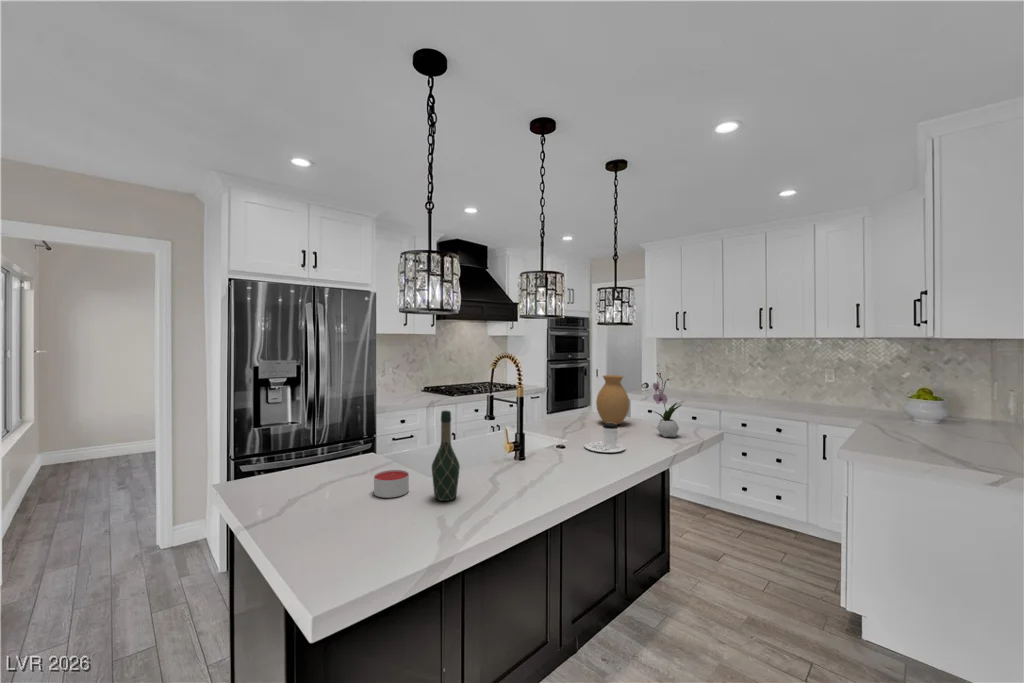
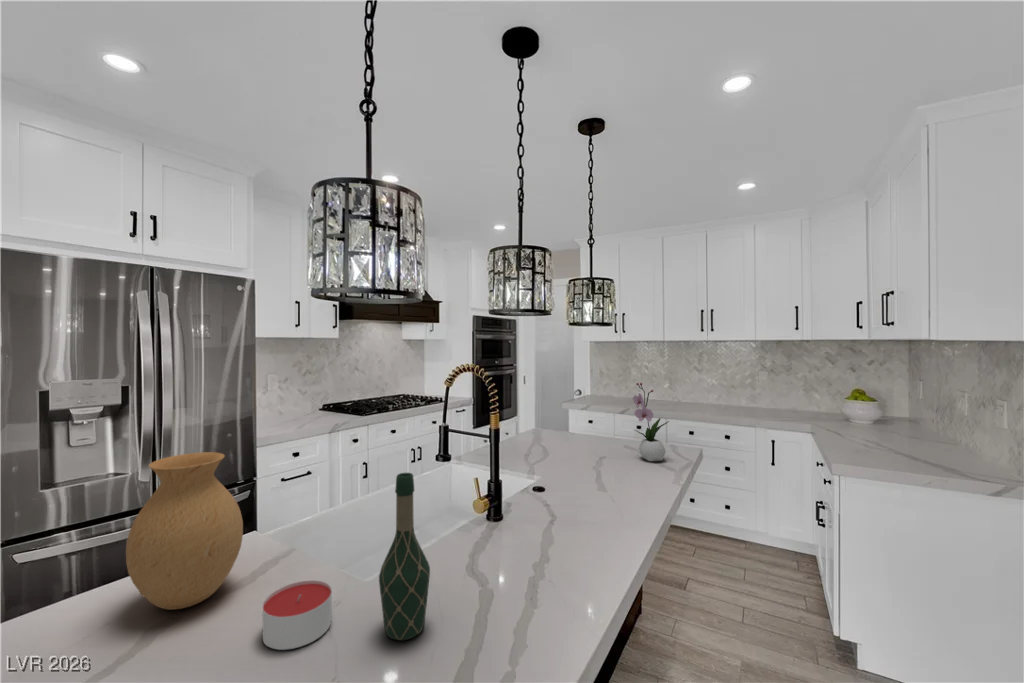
vase: present [596,375,629,425] -> present [126,452,243,610]
coffee cup: present [584,423,625,453] -> none [567,452,621,494]

